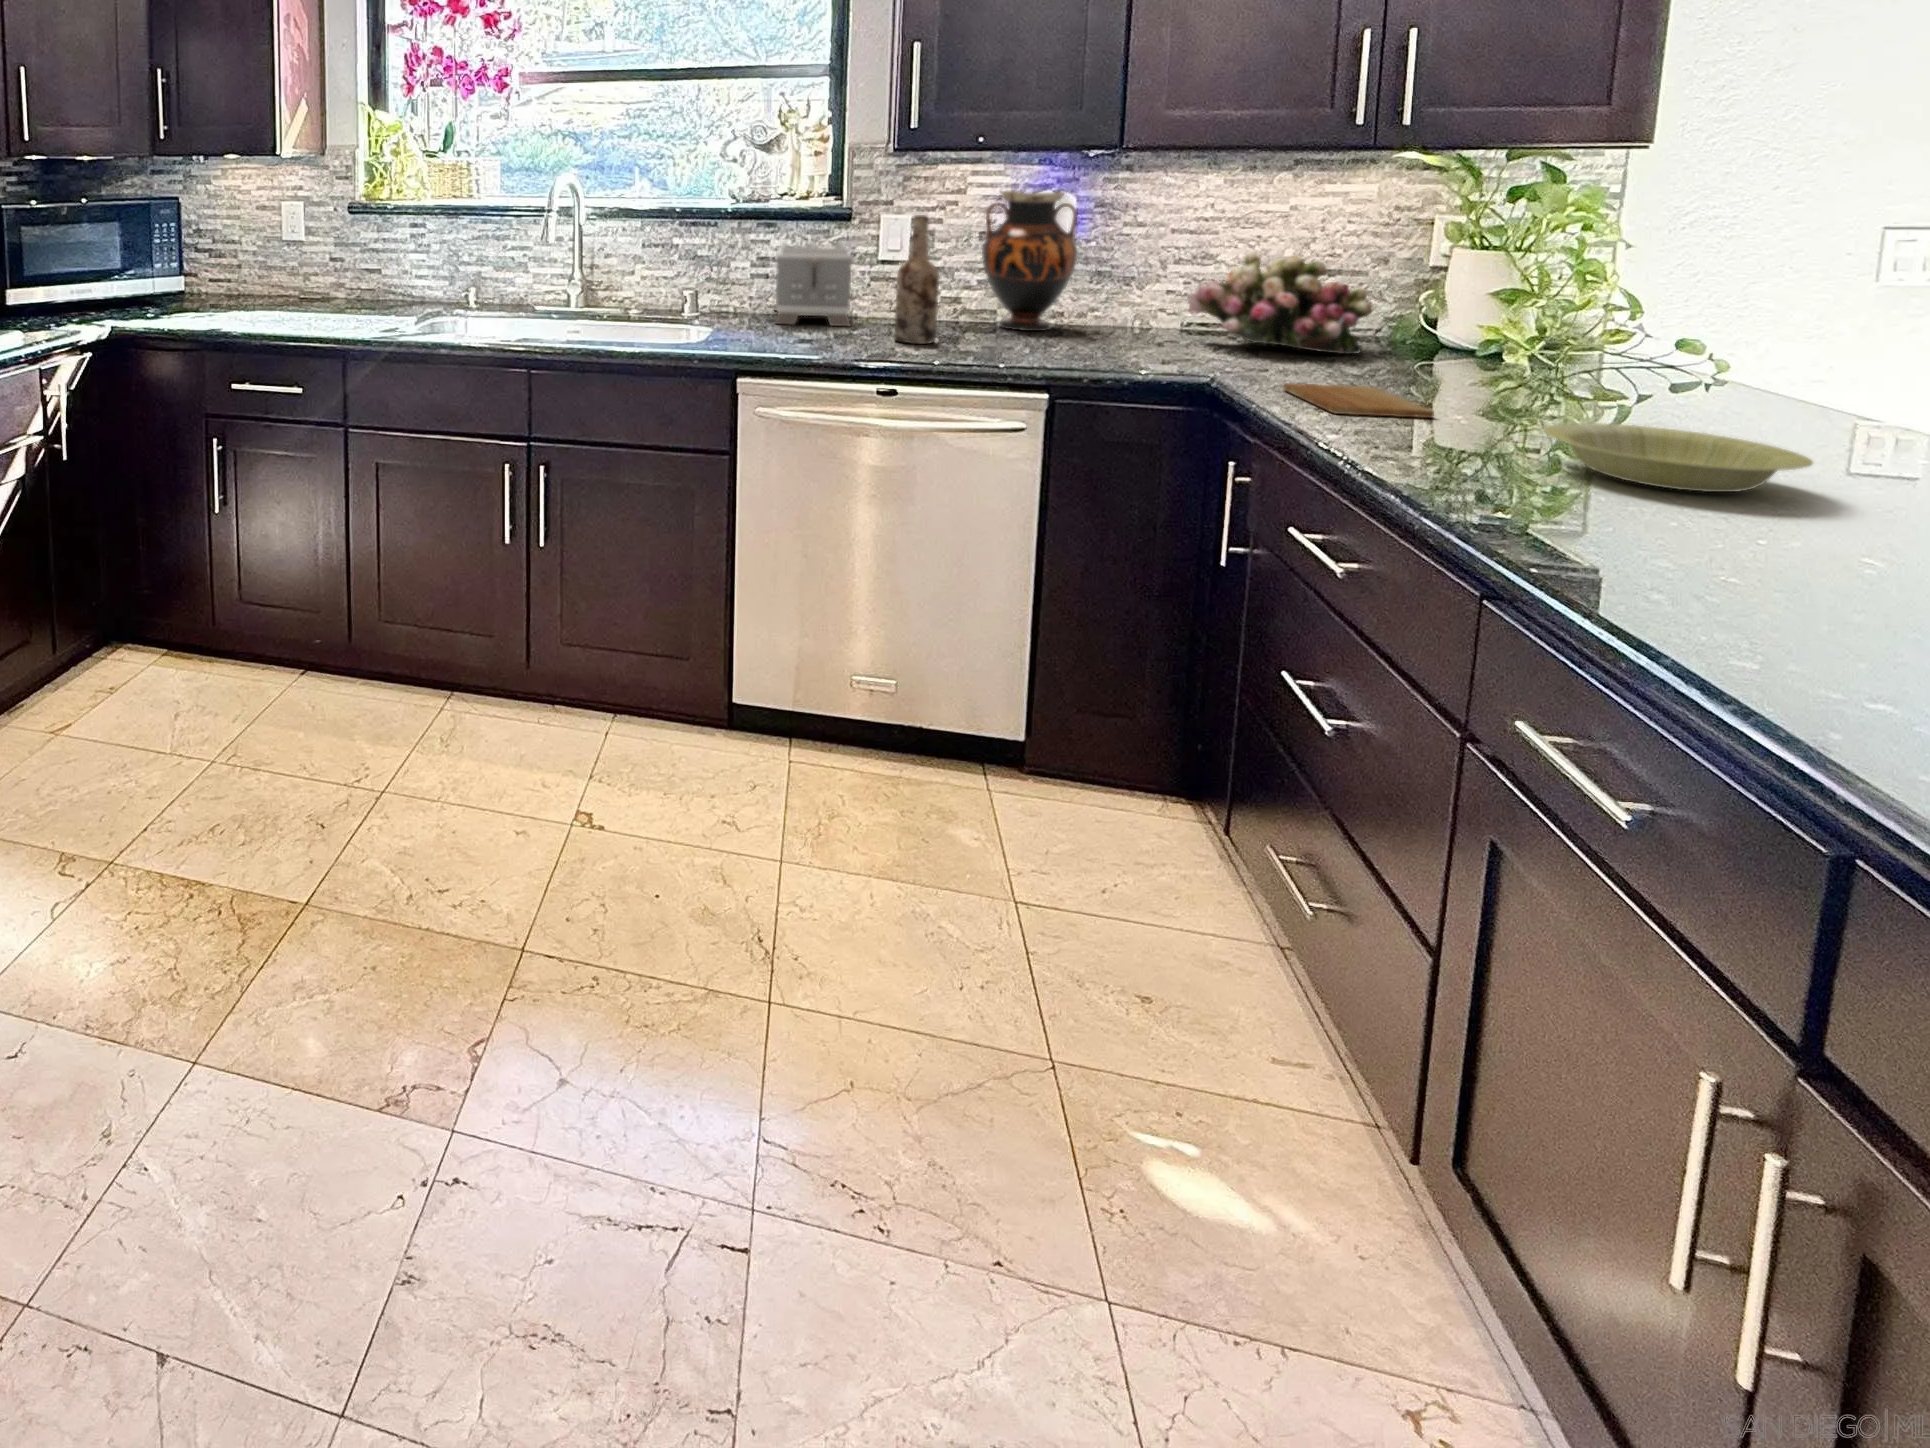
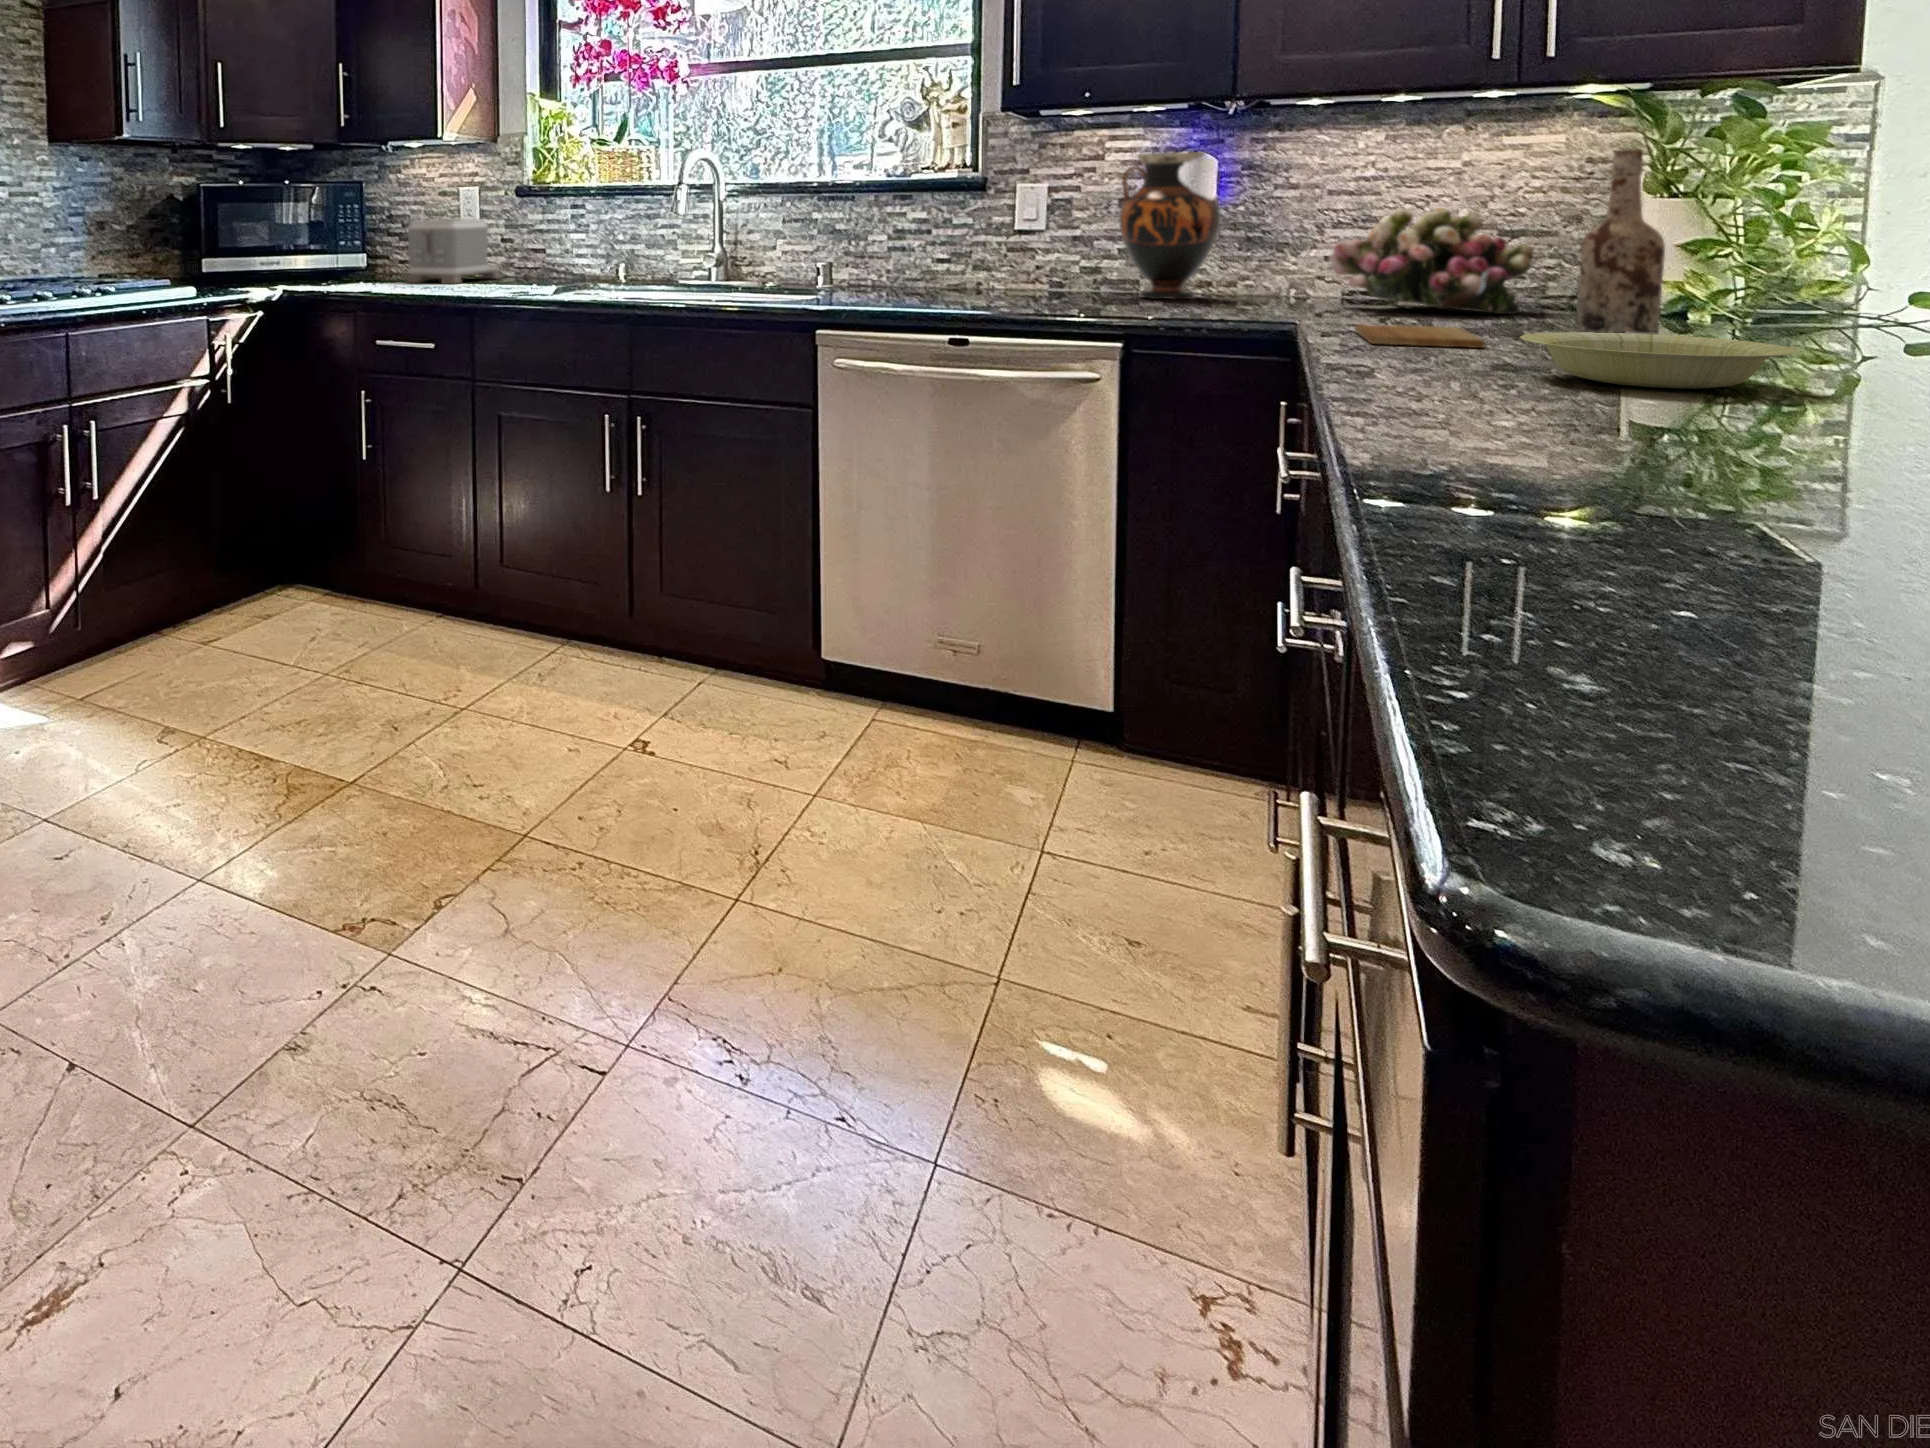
wine bottle: present [895,215,939,344] -> present [1577,150,1665,334]
toaster: present [775,241,851,326] -> present [407,219,501,284]

